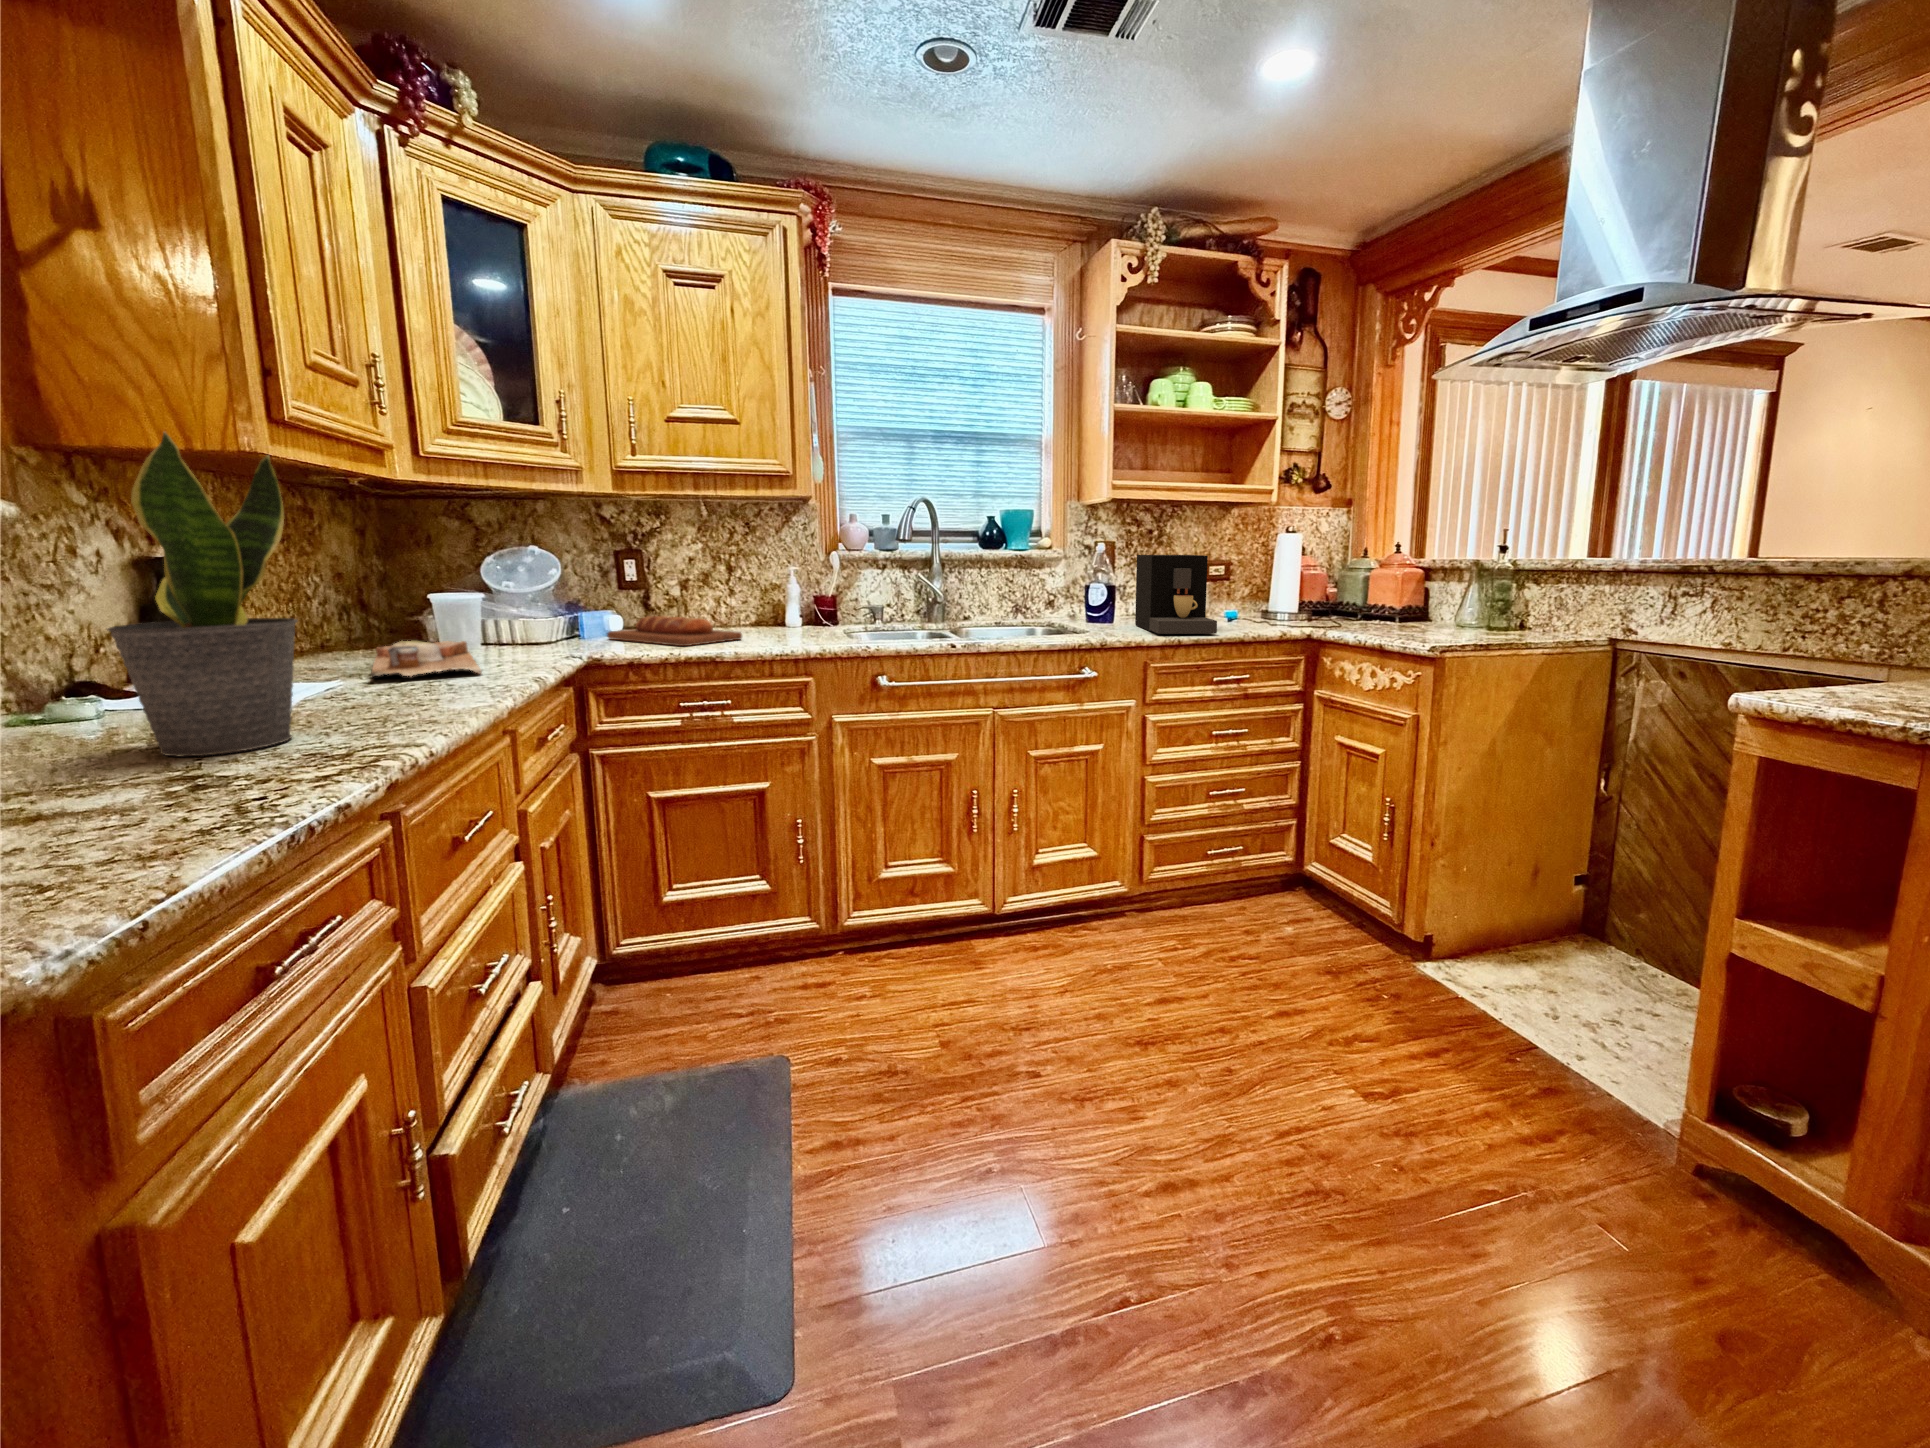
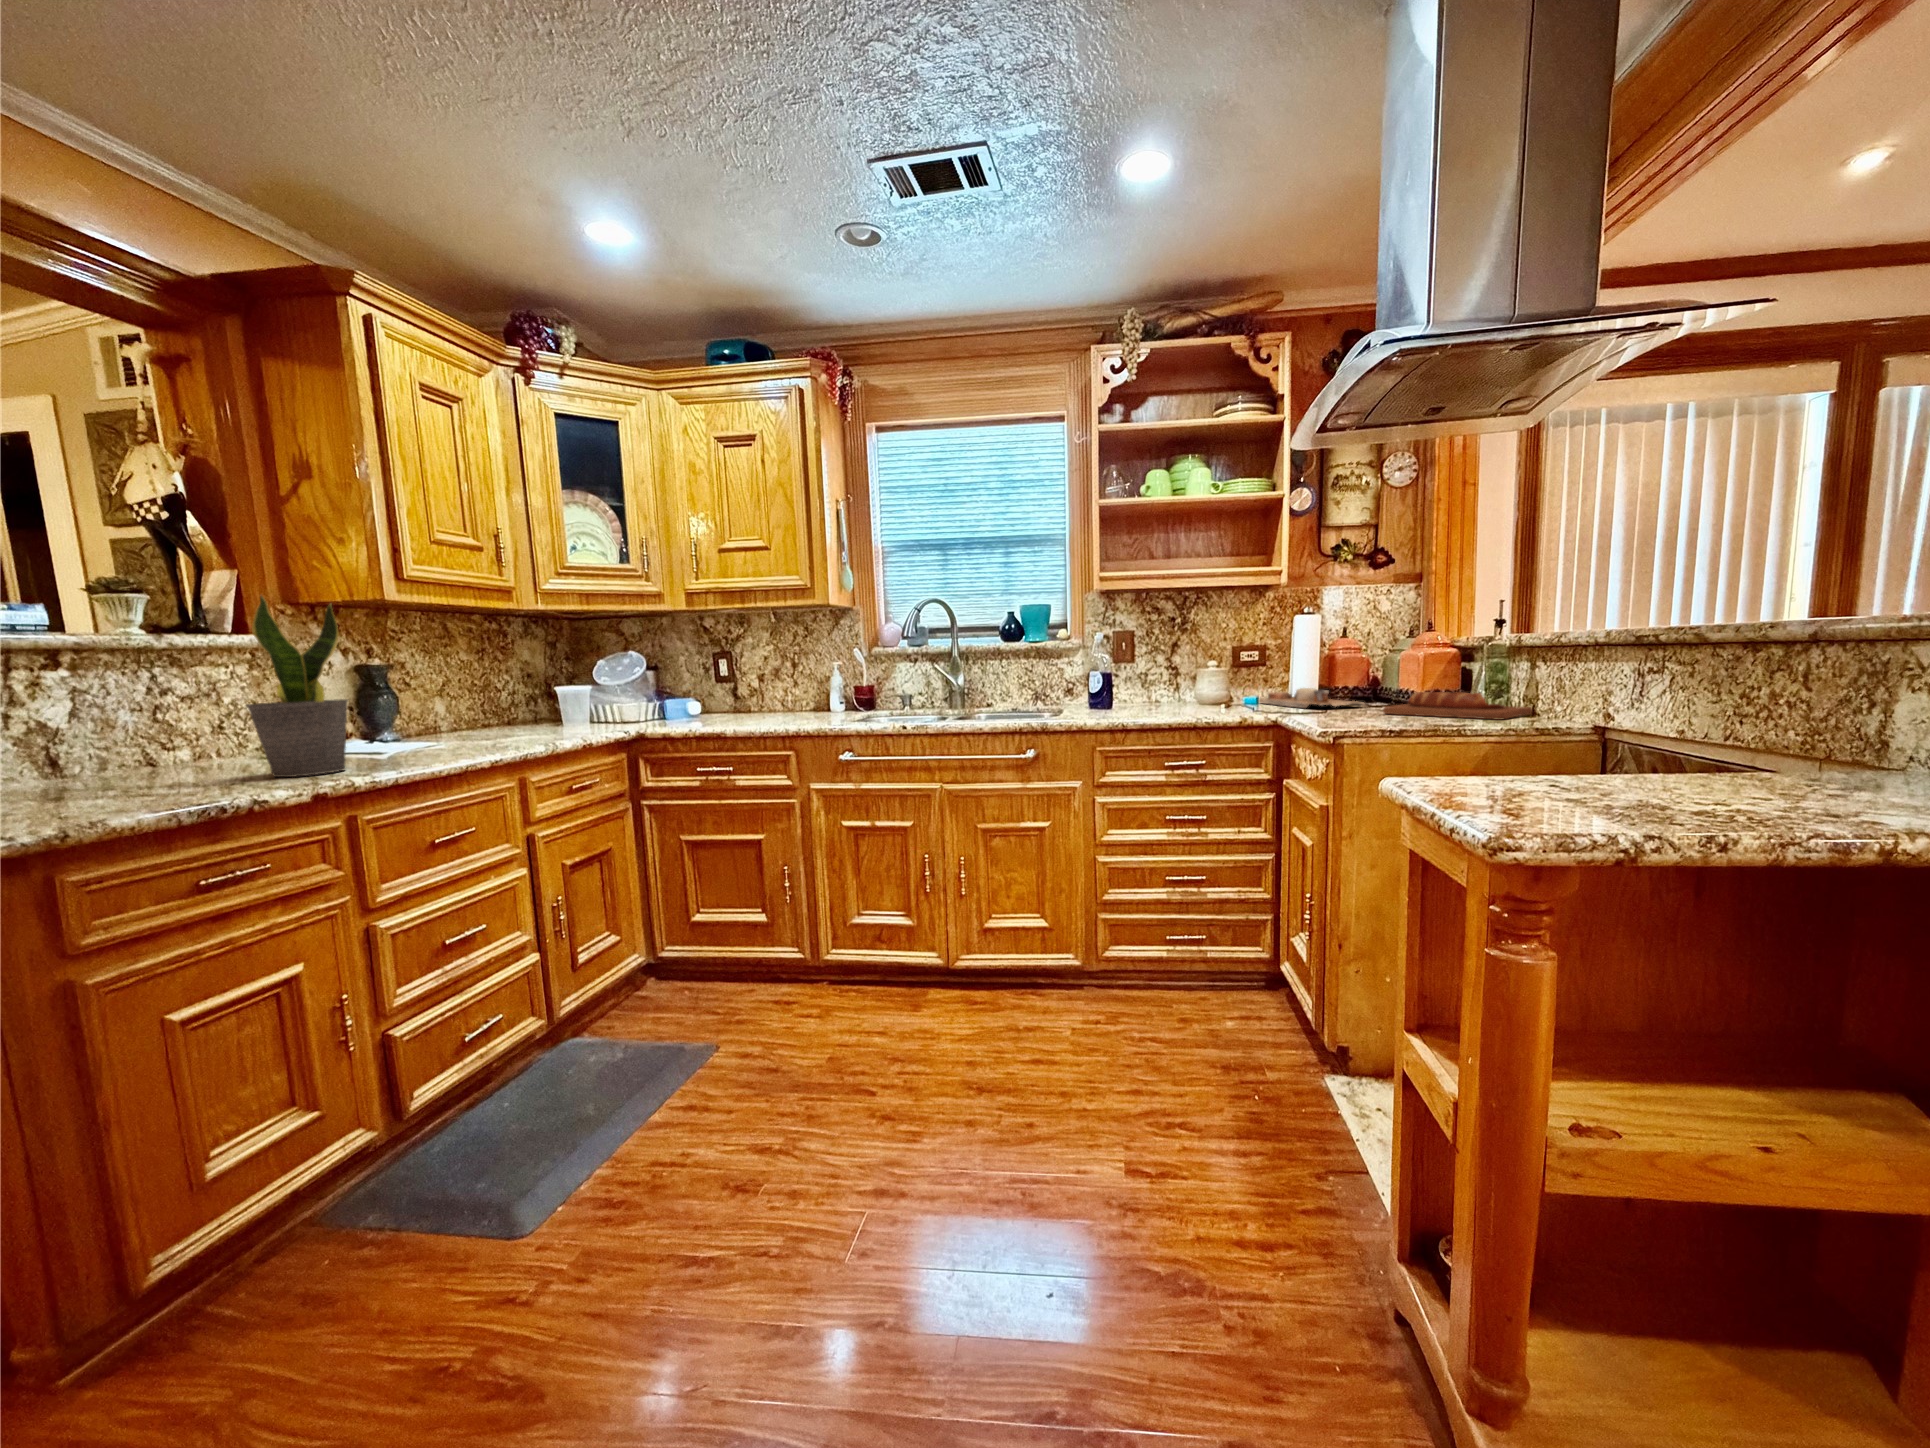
coffee maker: present [1135,555,1217,634] -> none [1097,642,1168,718]
bread loaf: present [607,616,742,646] -> present [1383,692,1532,720]
cutting board: present [371,641,482,677] -> present [1259,688,1365,708]

